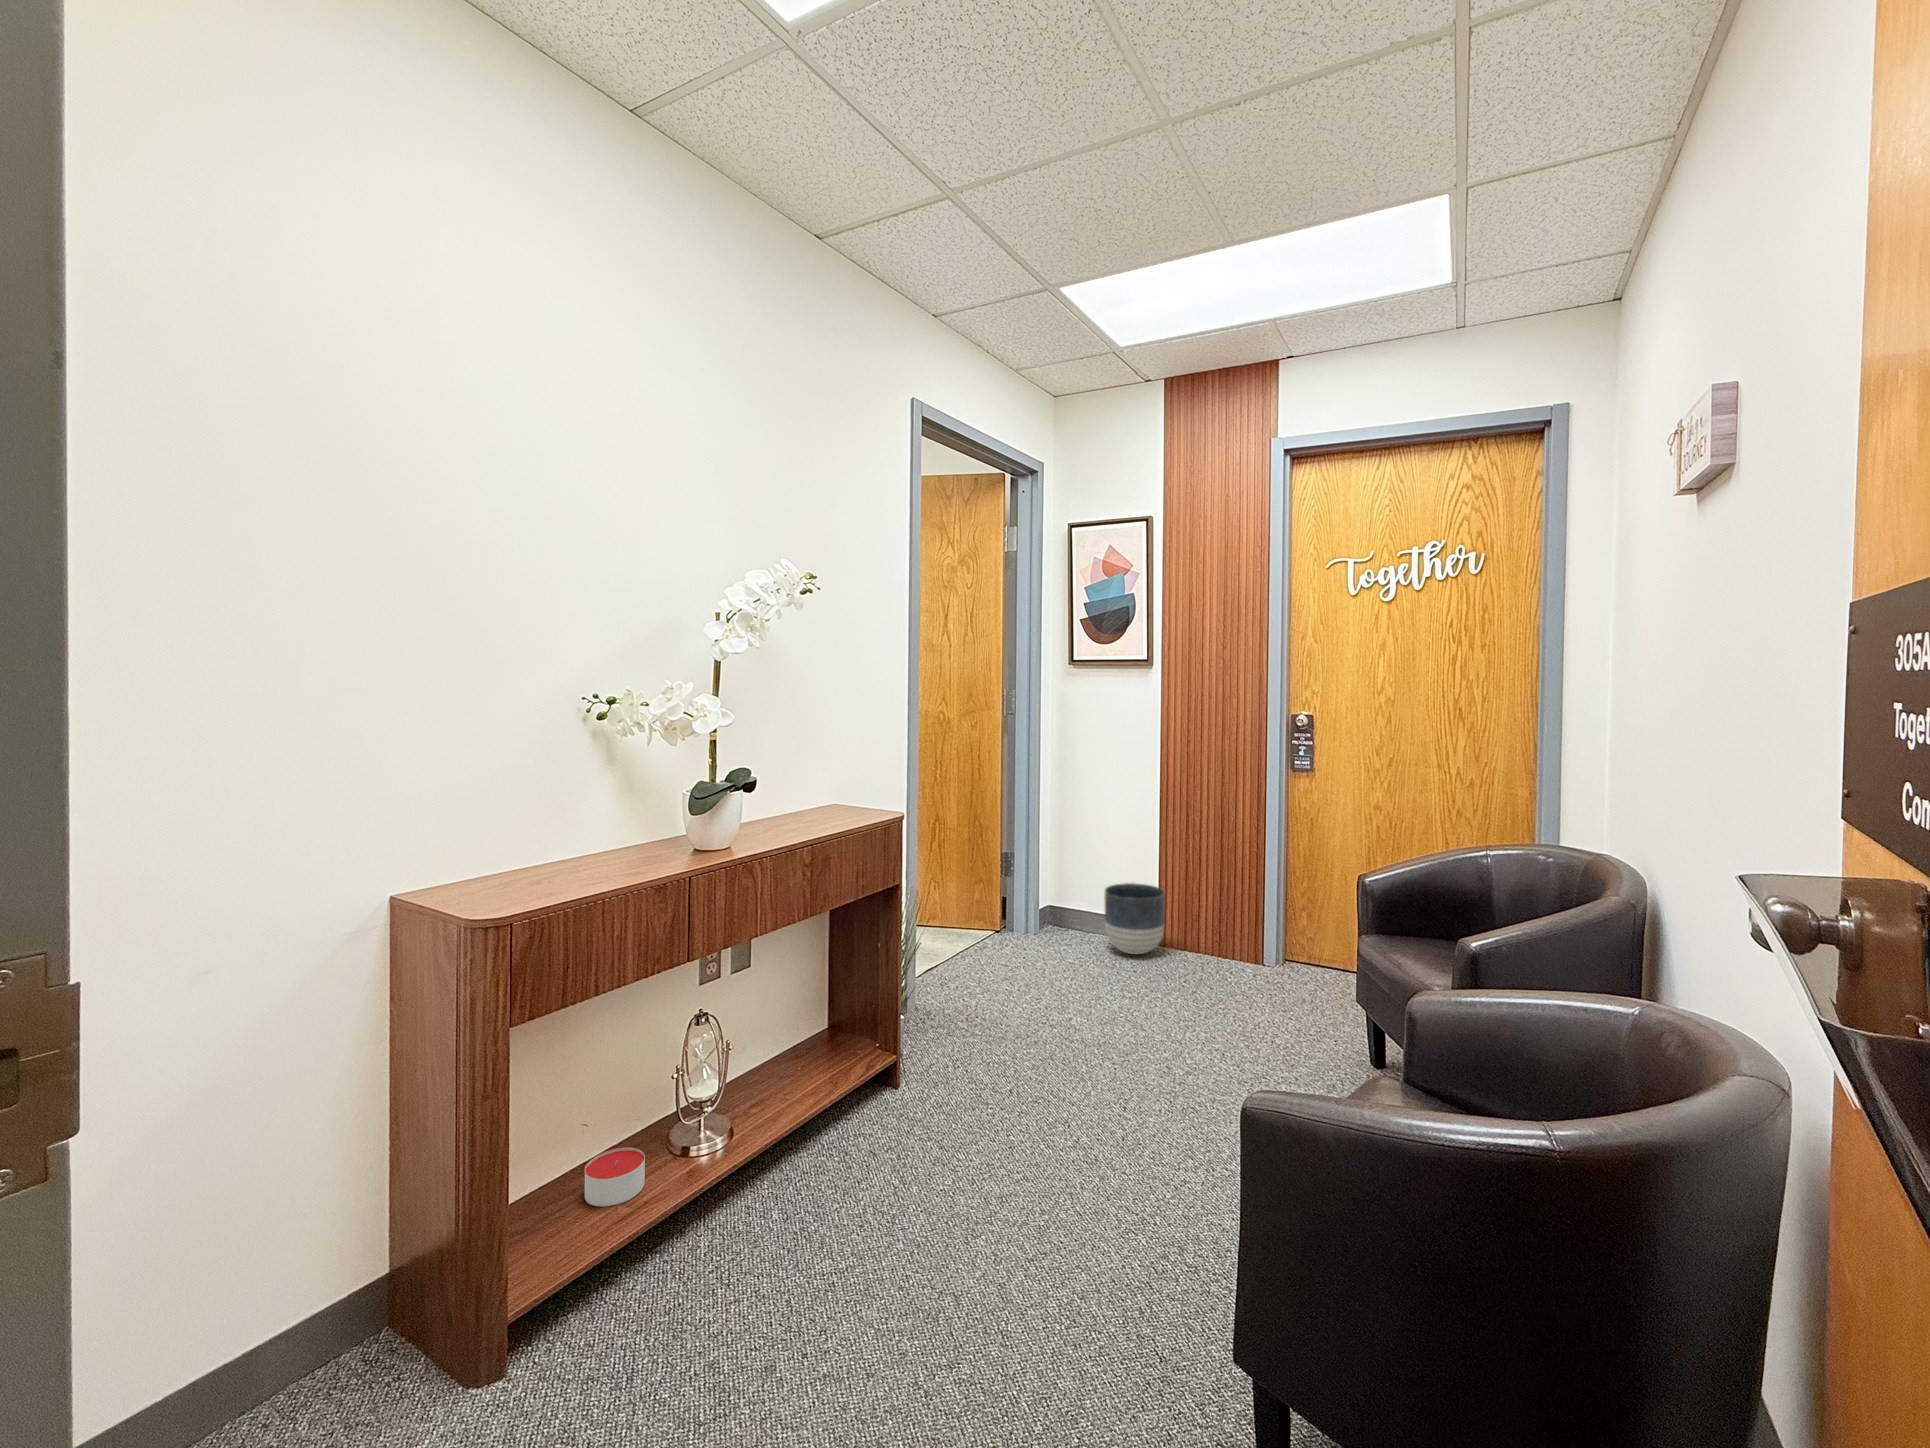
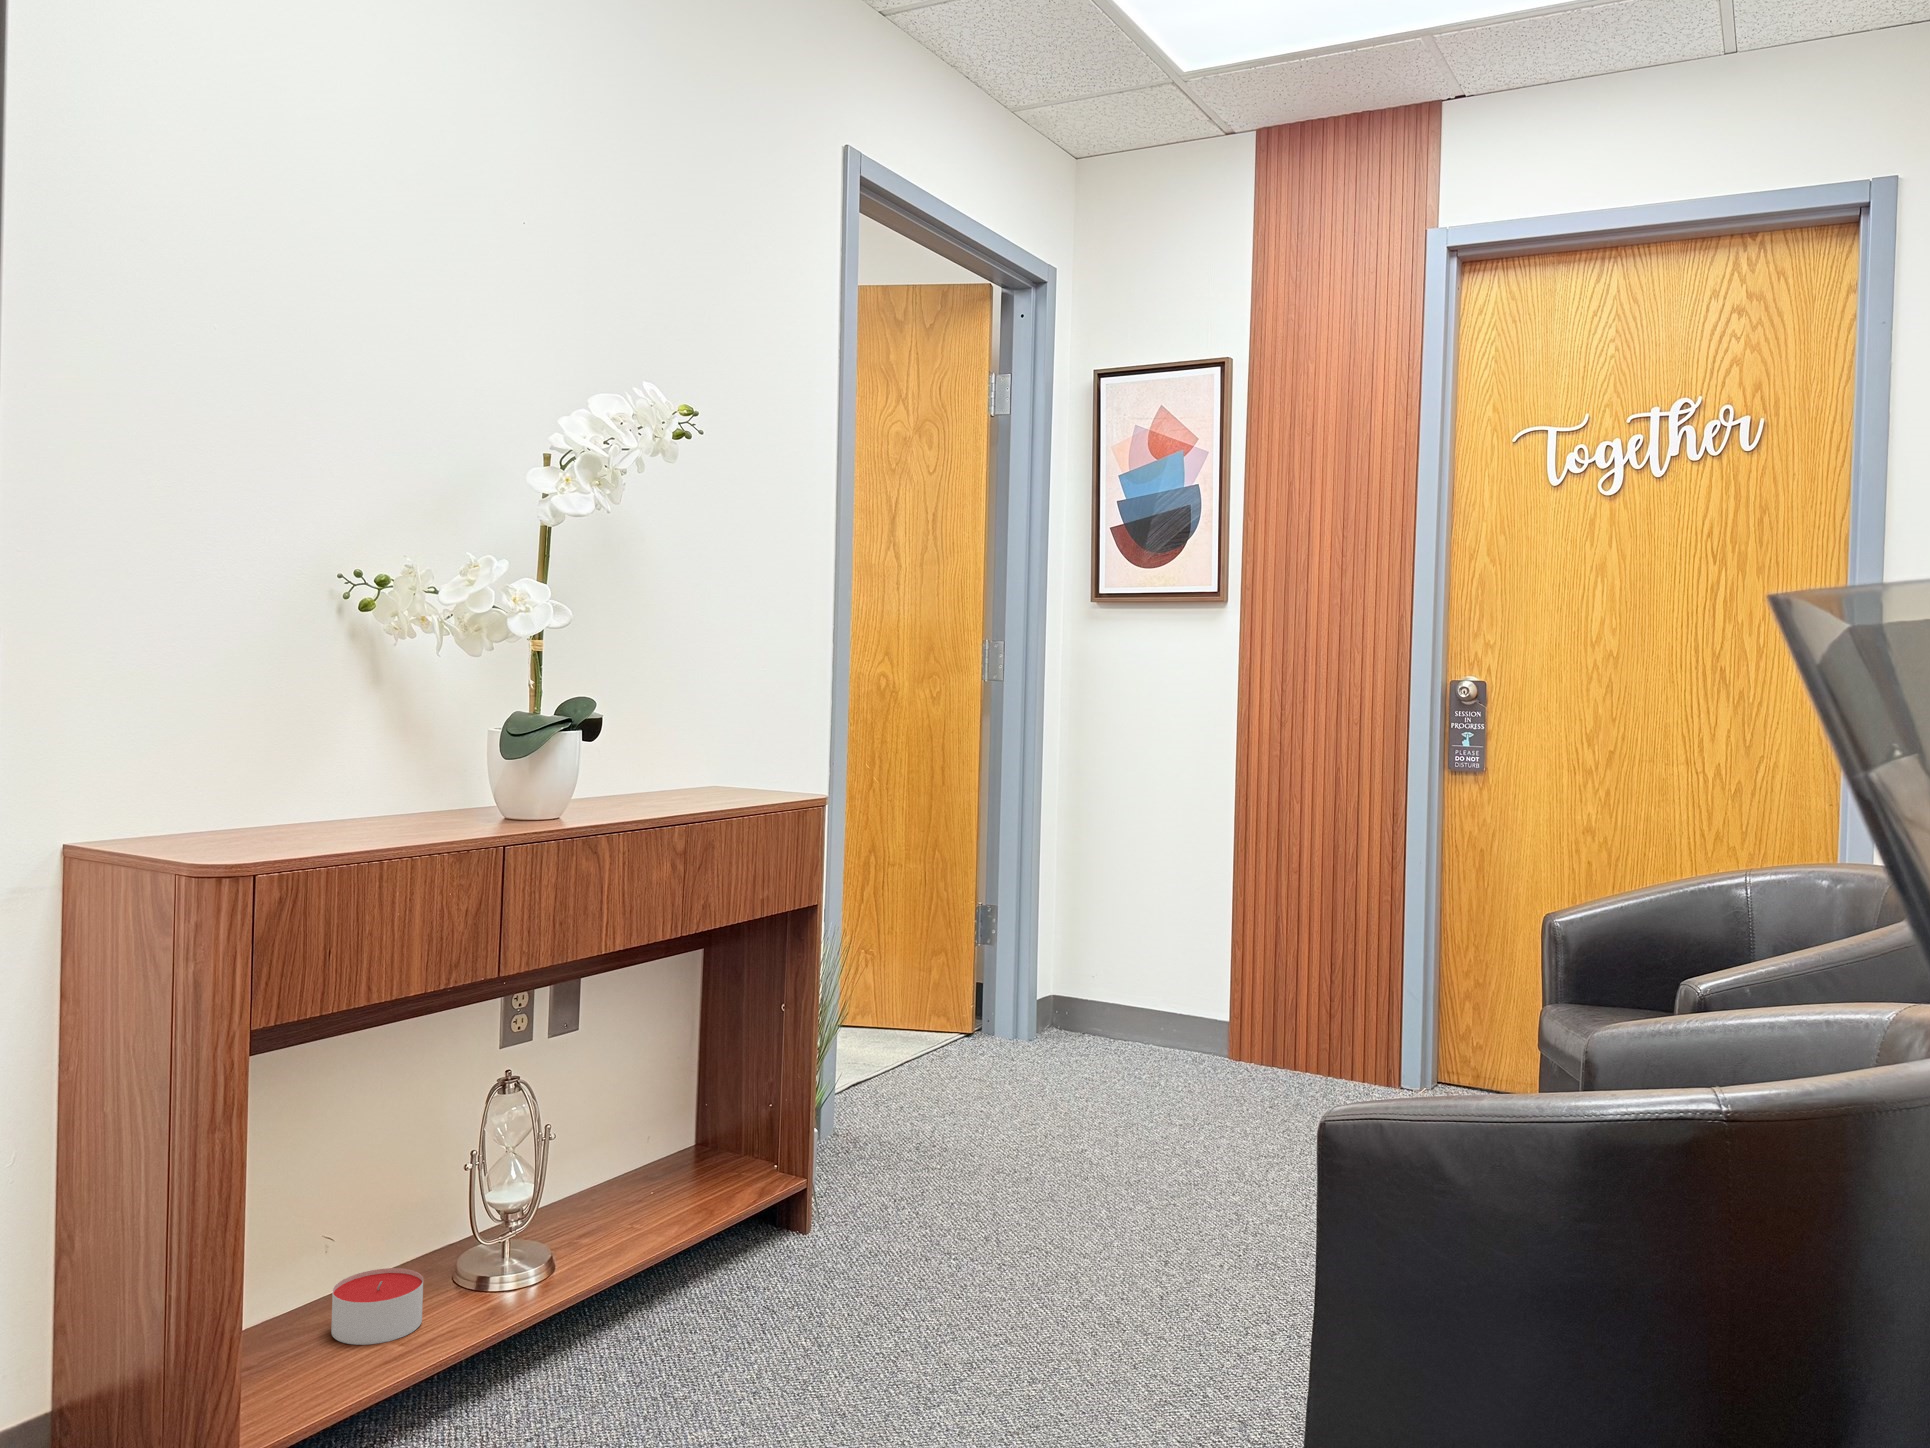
planter: present [1104,883,1165,954] -> none [1143,957,1241,1069]

